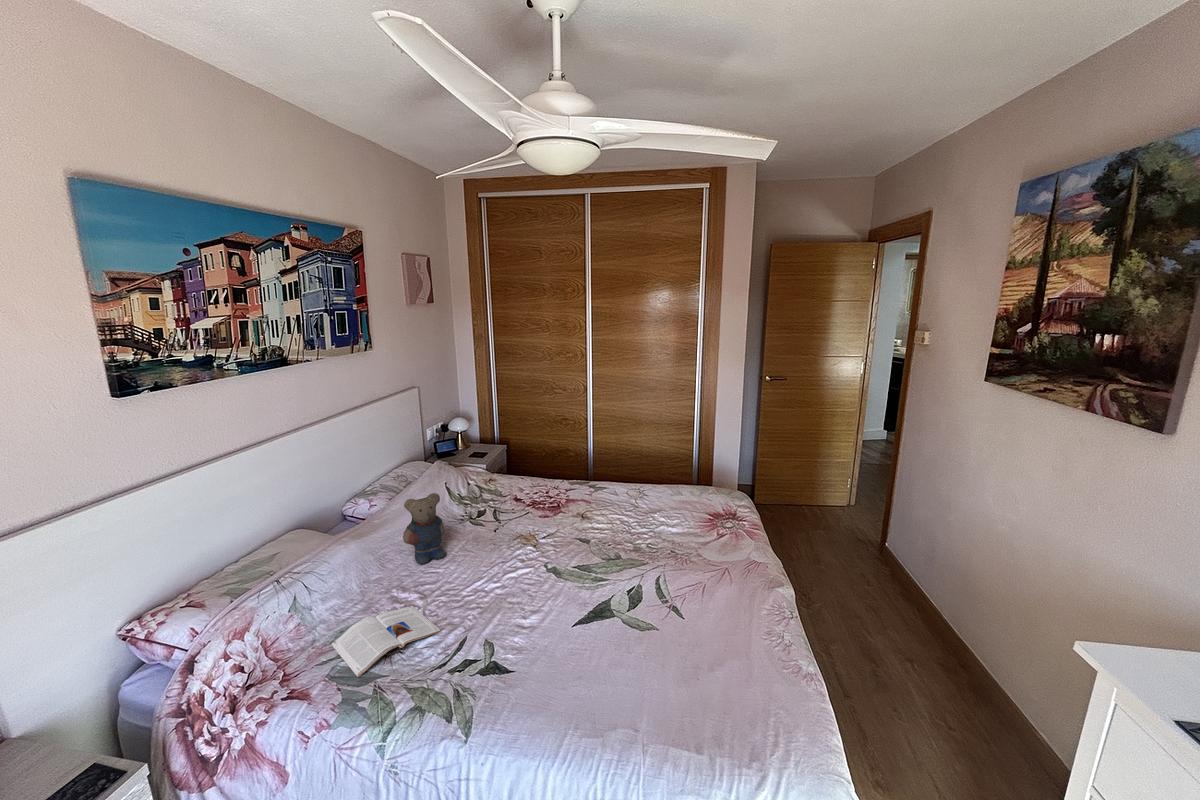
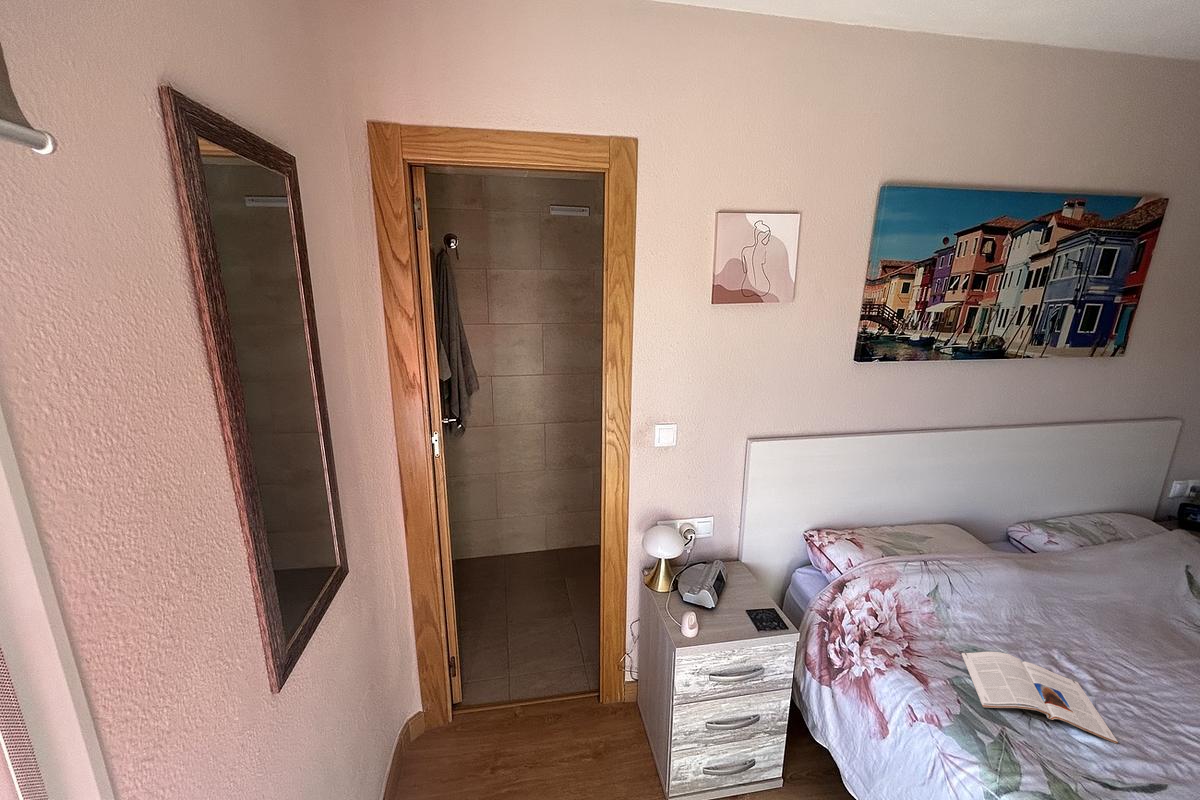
teddy bear: present [403,493,446,564] -> none [1091,556,1181,657]

